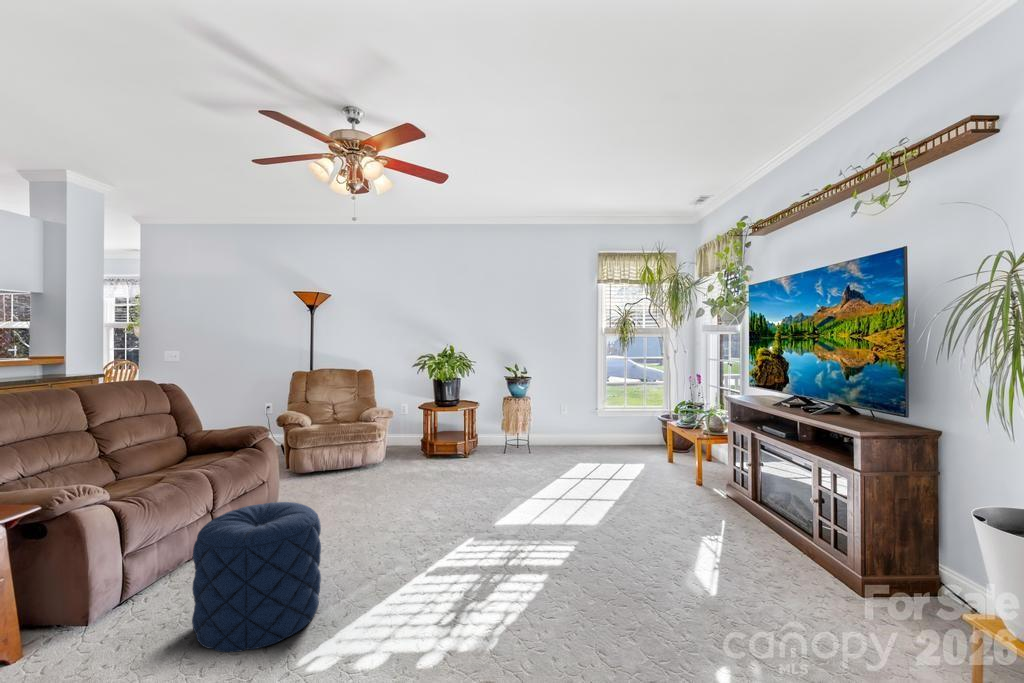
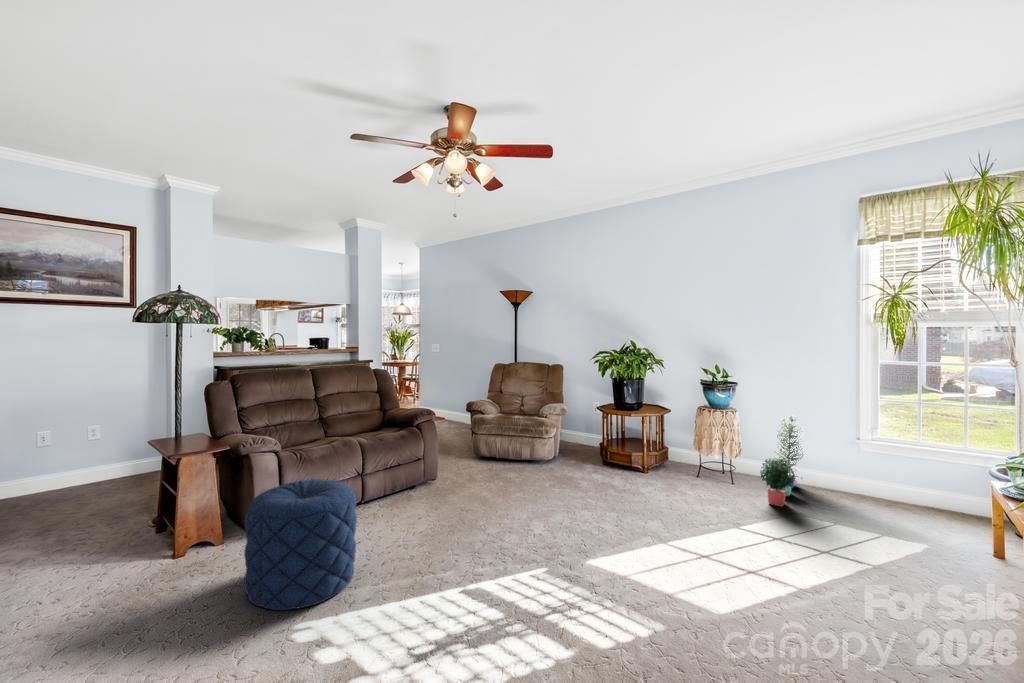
potted plant: none [556,394,582,461] -> present [761,415,804,507]

